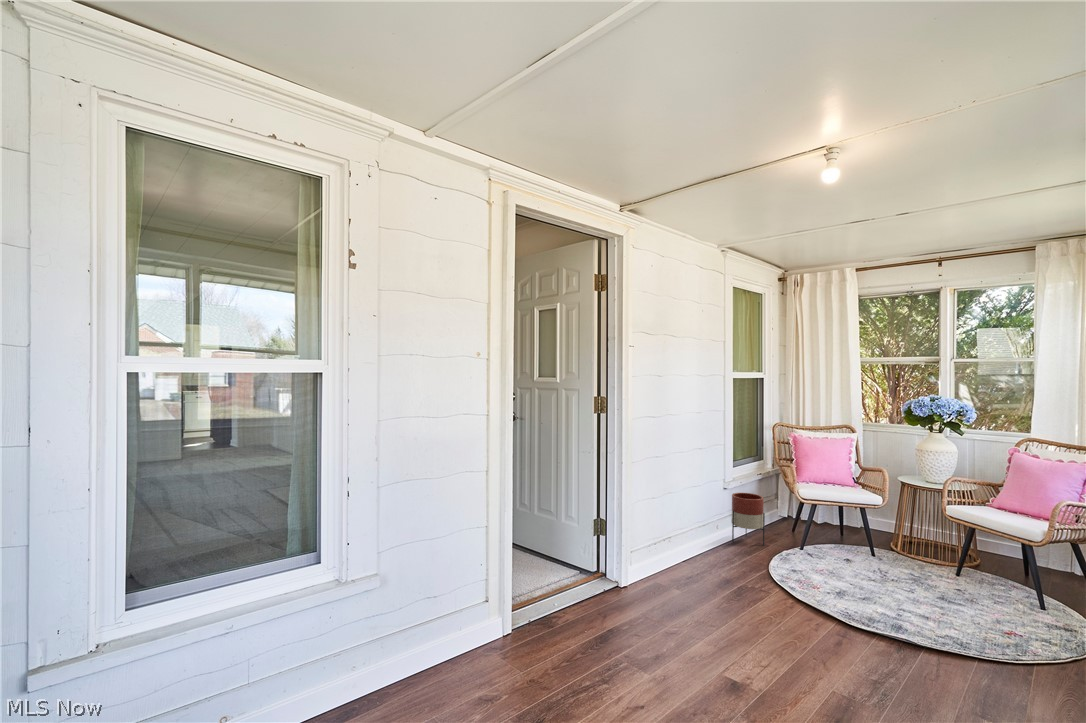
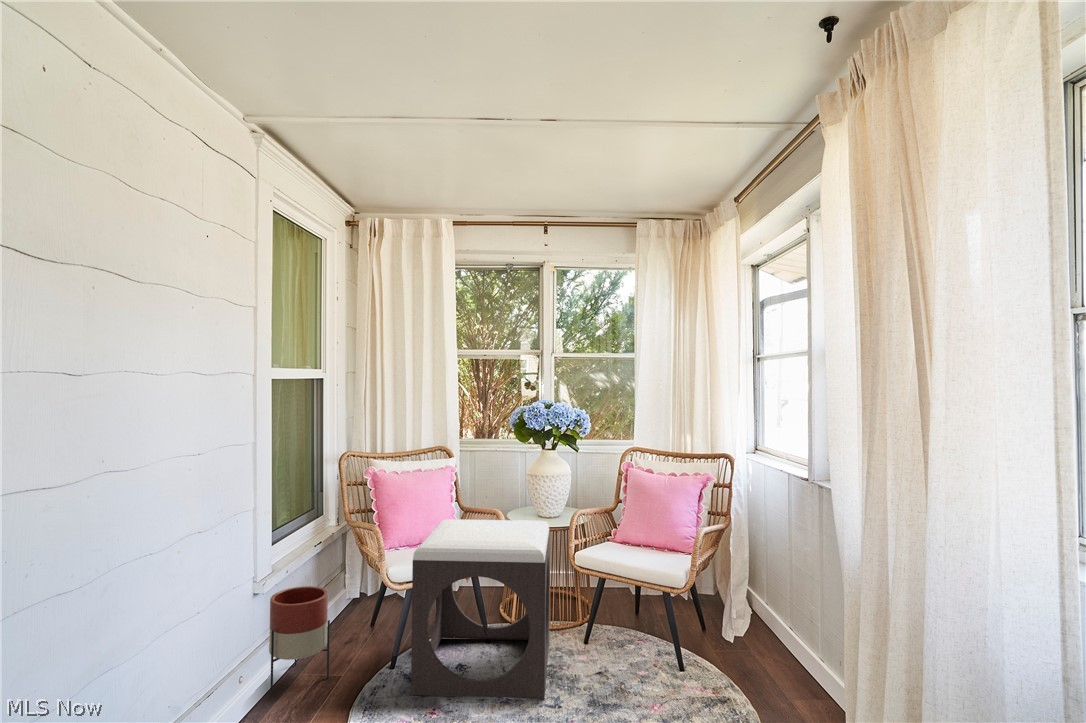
footstool: none [812,470,927,589] -> present [411,519,550,699]

